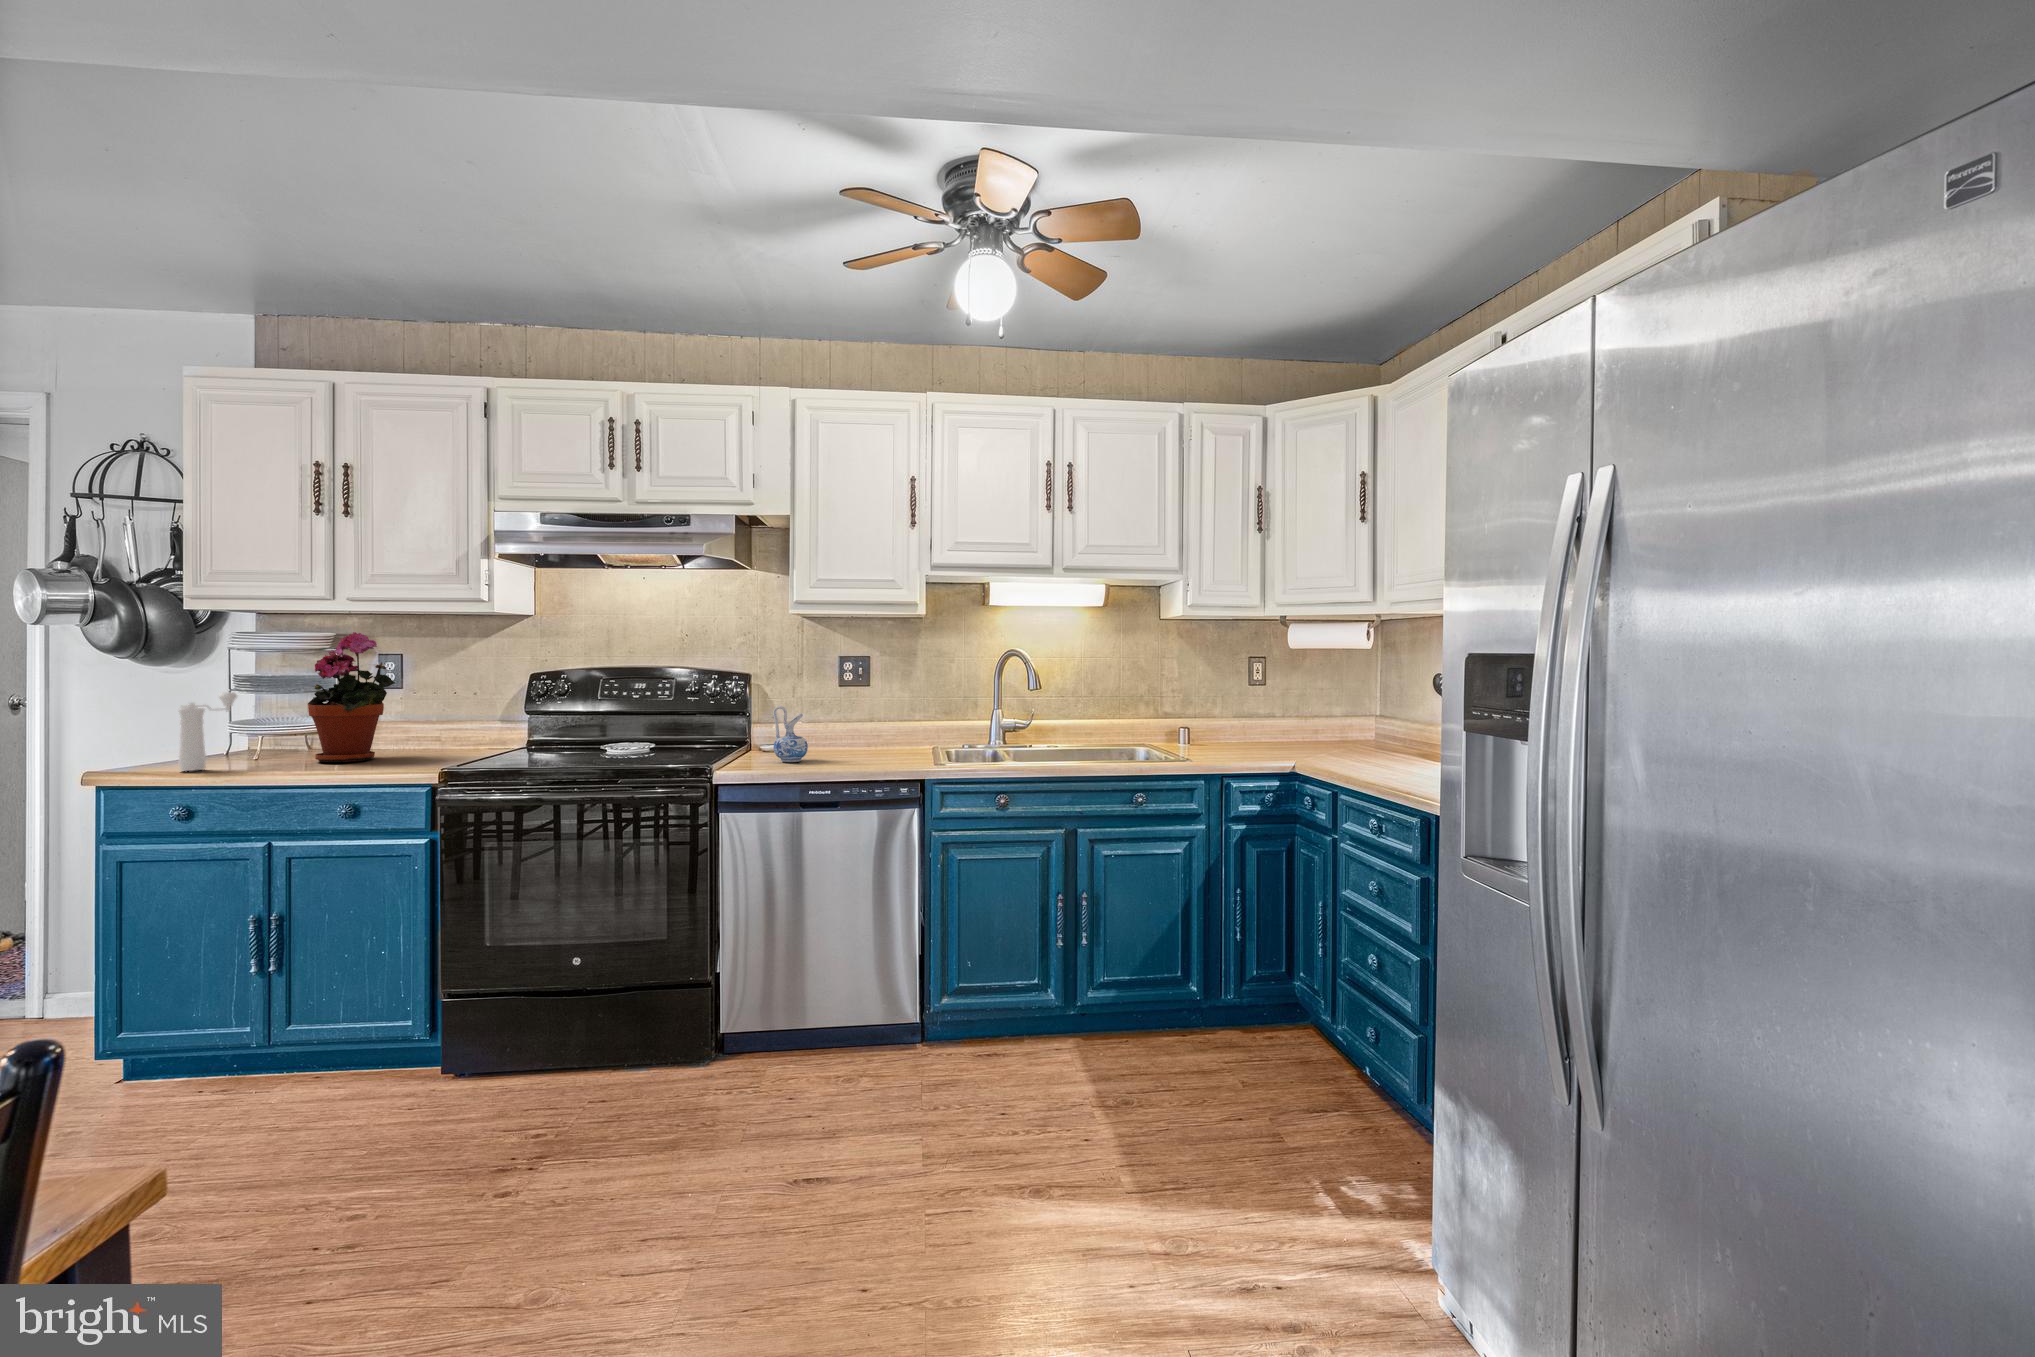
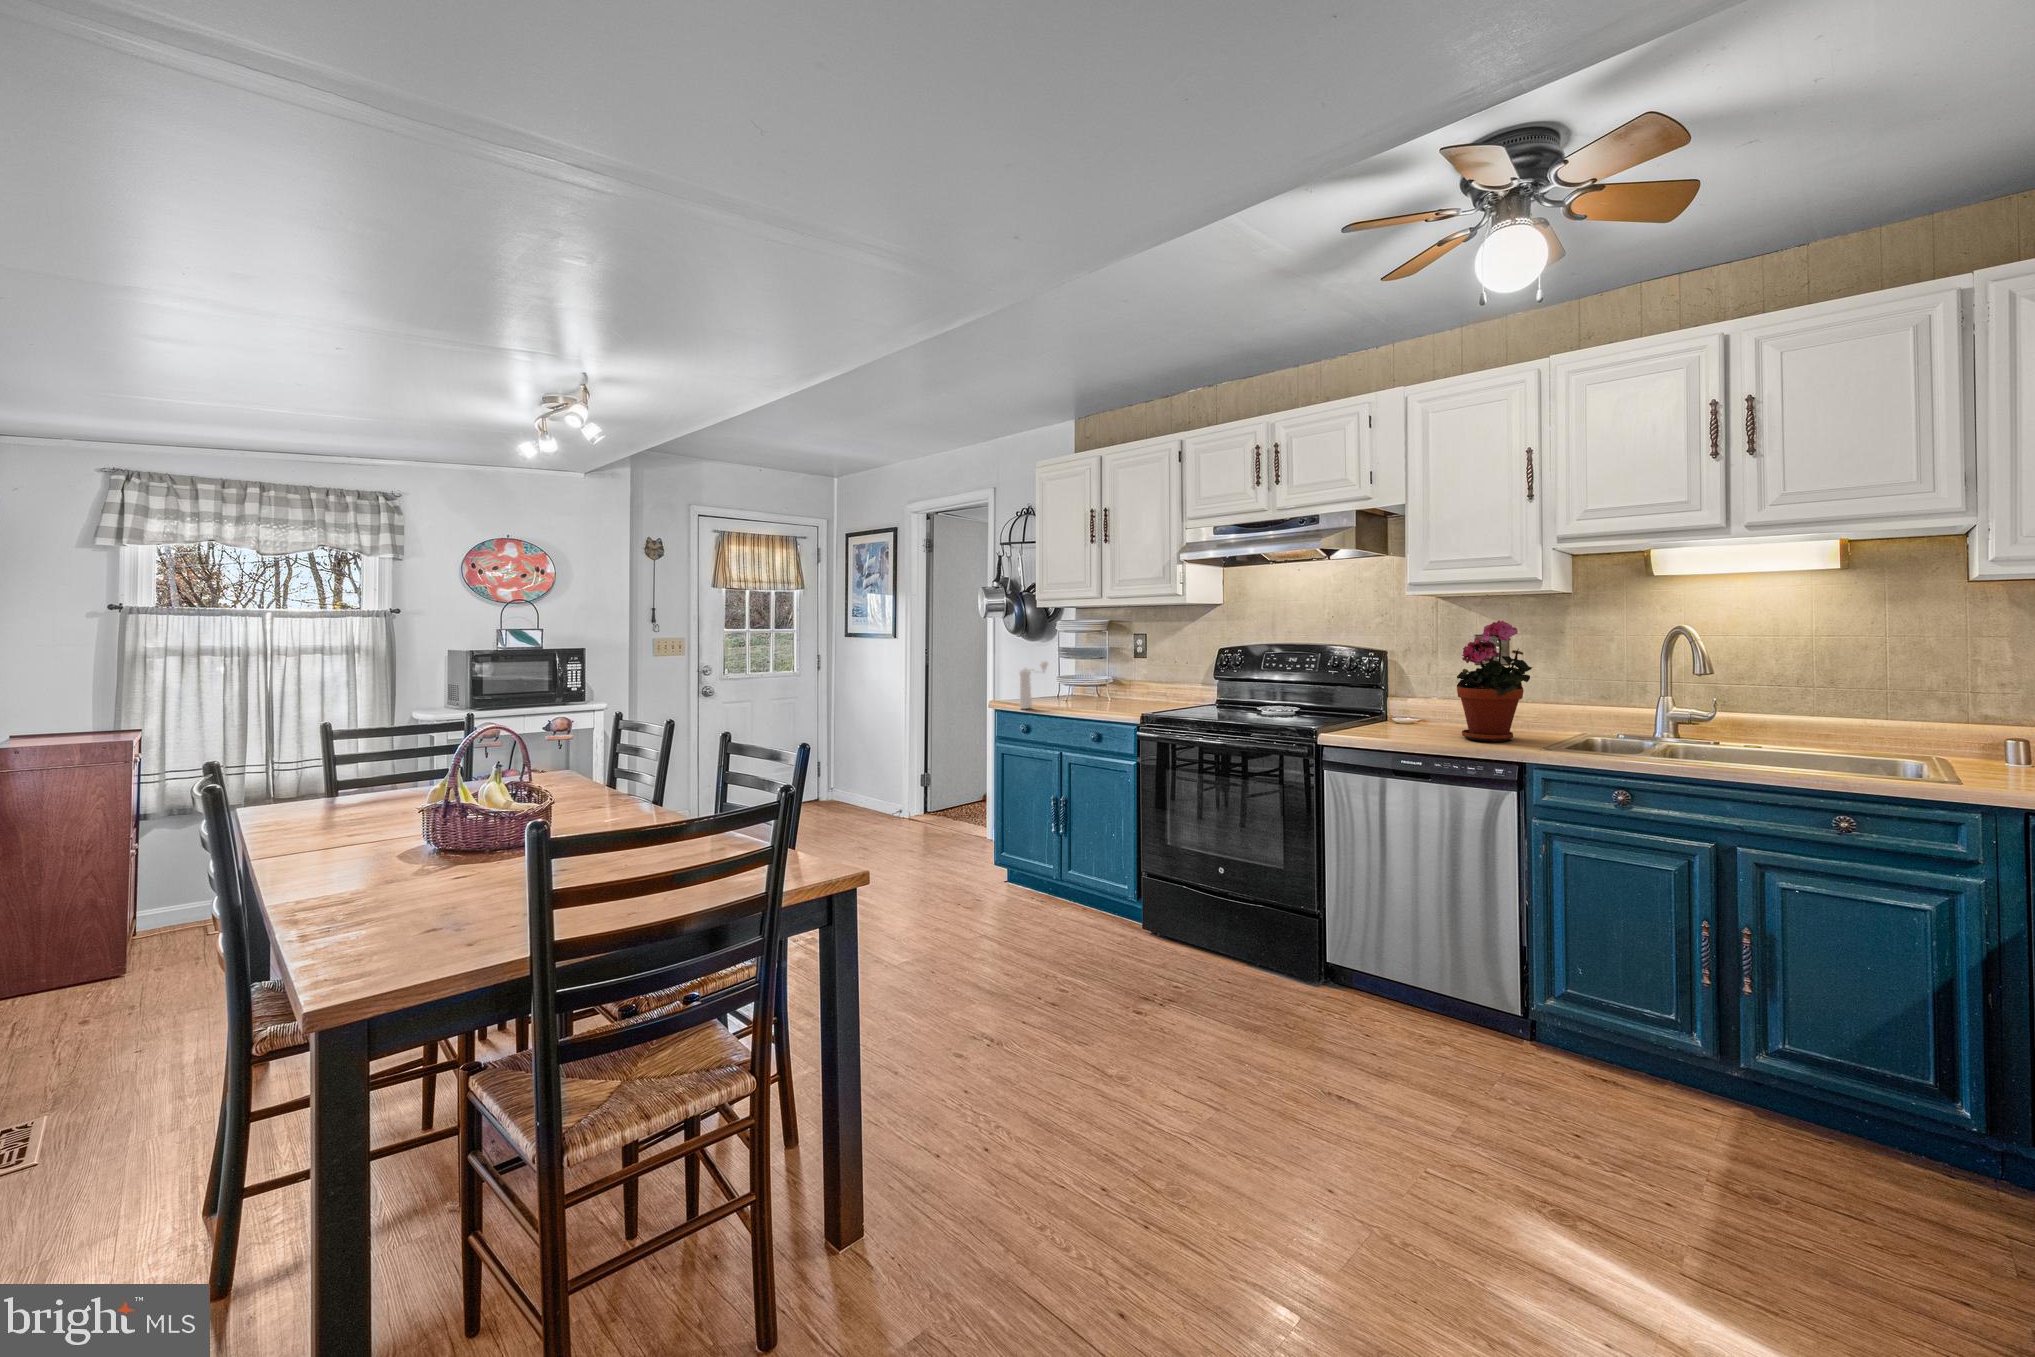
potted plant: present [308,632,395,762] -> present [1457,621,1532,741]
ceramic pitcher: present [773,706,808,762] -> none [1382,684,1415,735]

